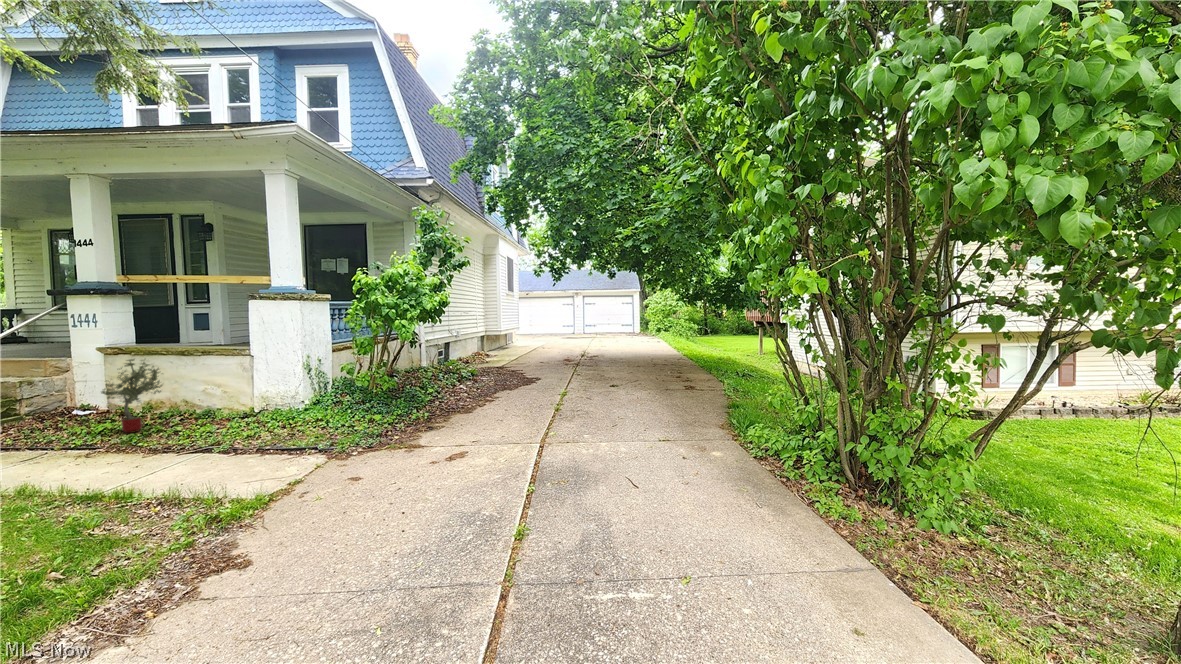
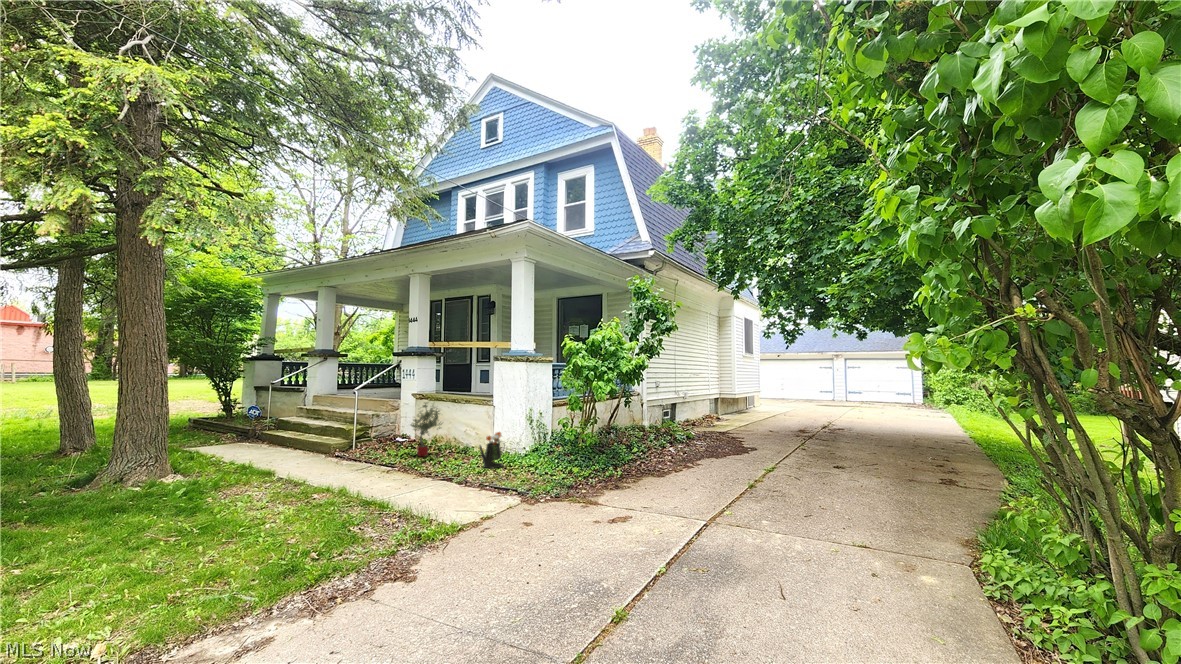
watering can: none [239,386,275,431] -> present [479,432,503,468]

